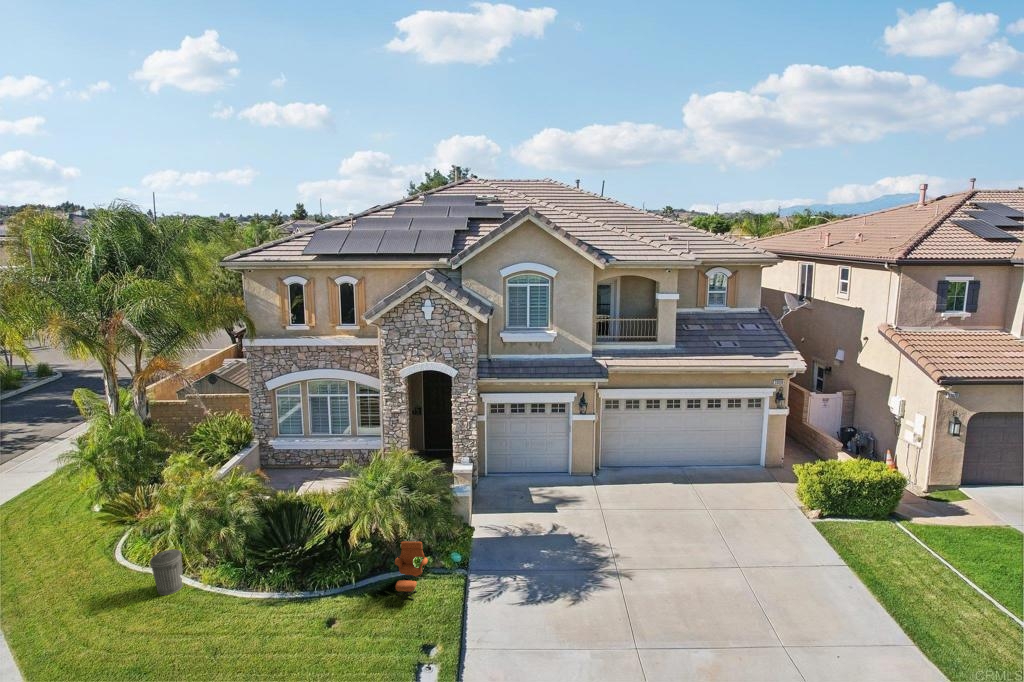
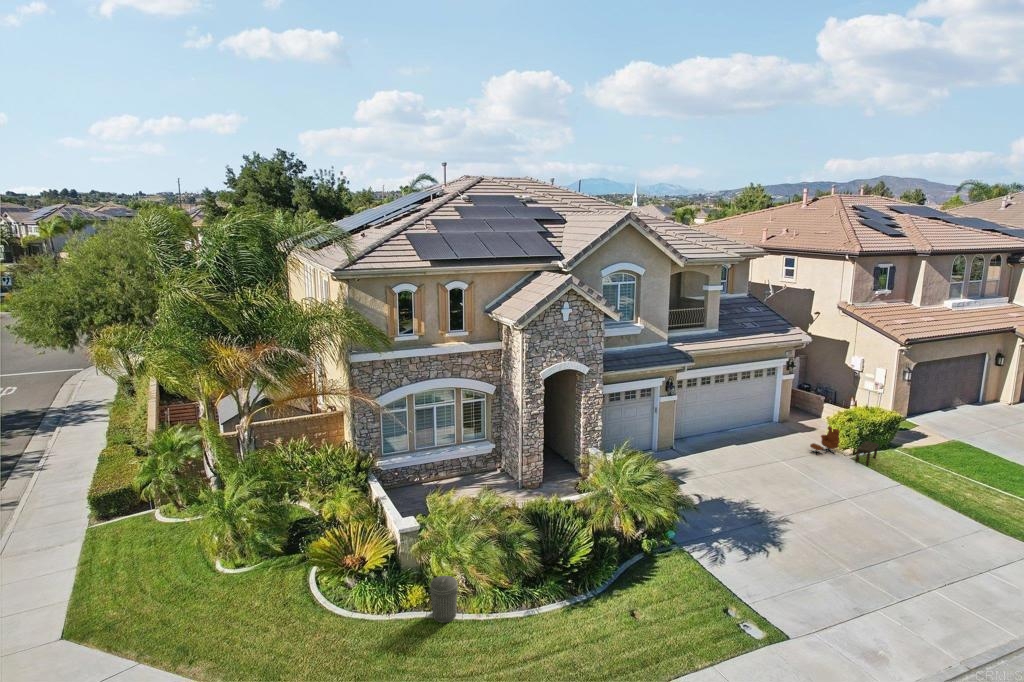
bench: none [810,503,852,535] -> present [856,441,879,465]
lounge chair: present [395,542,428,601] -> present [810,426,840,454]

